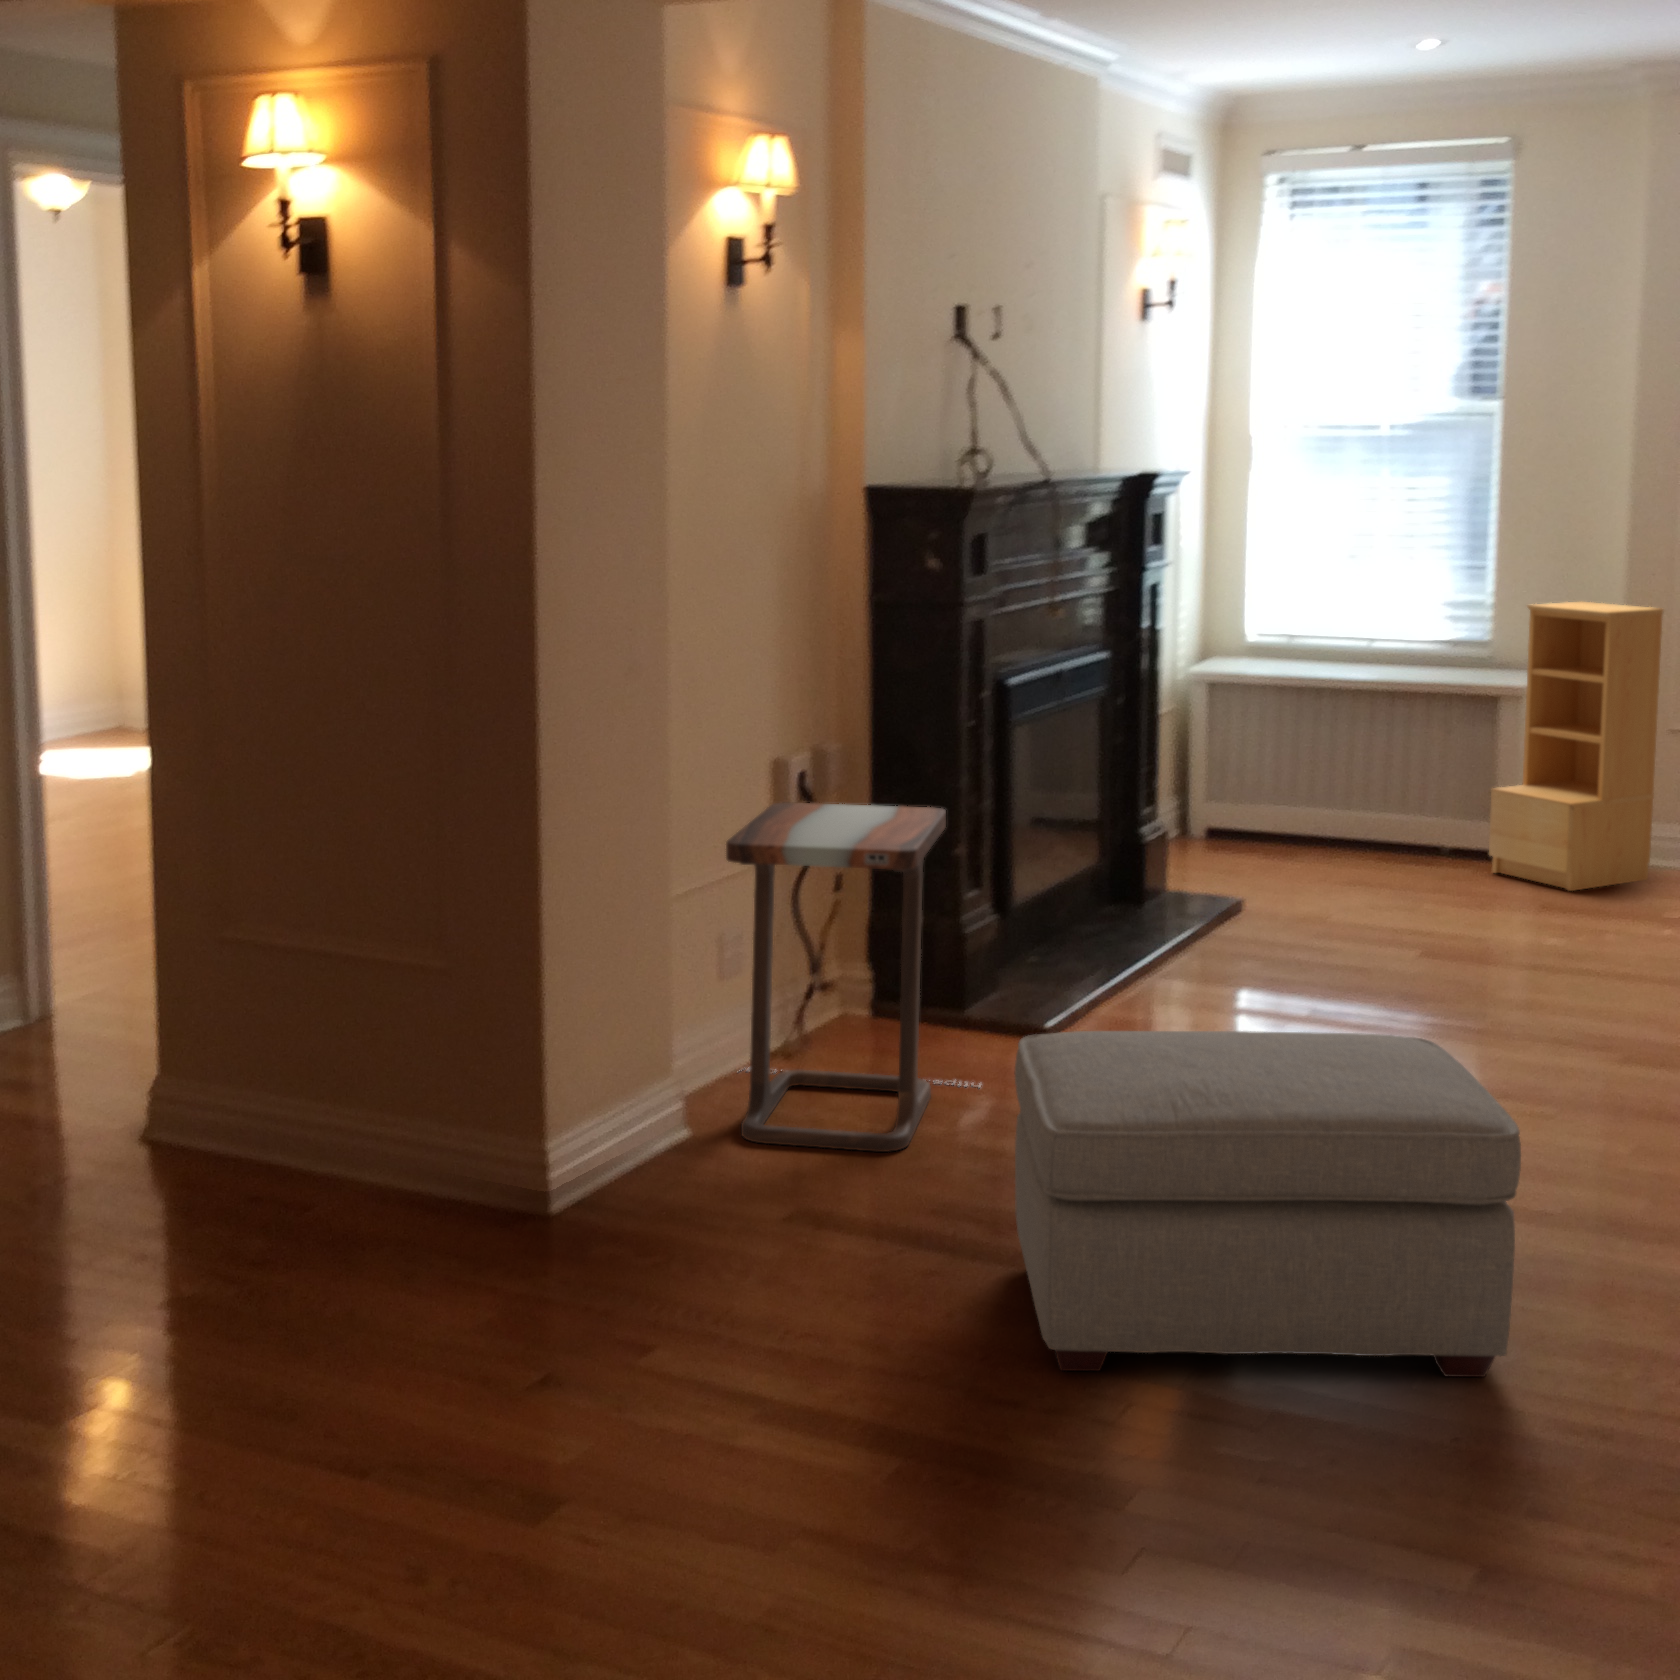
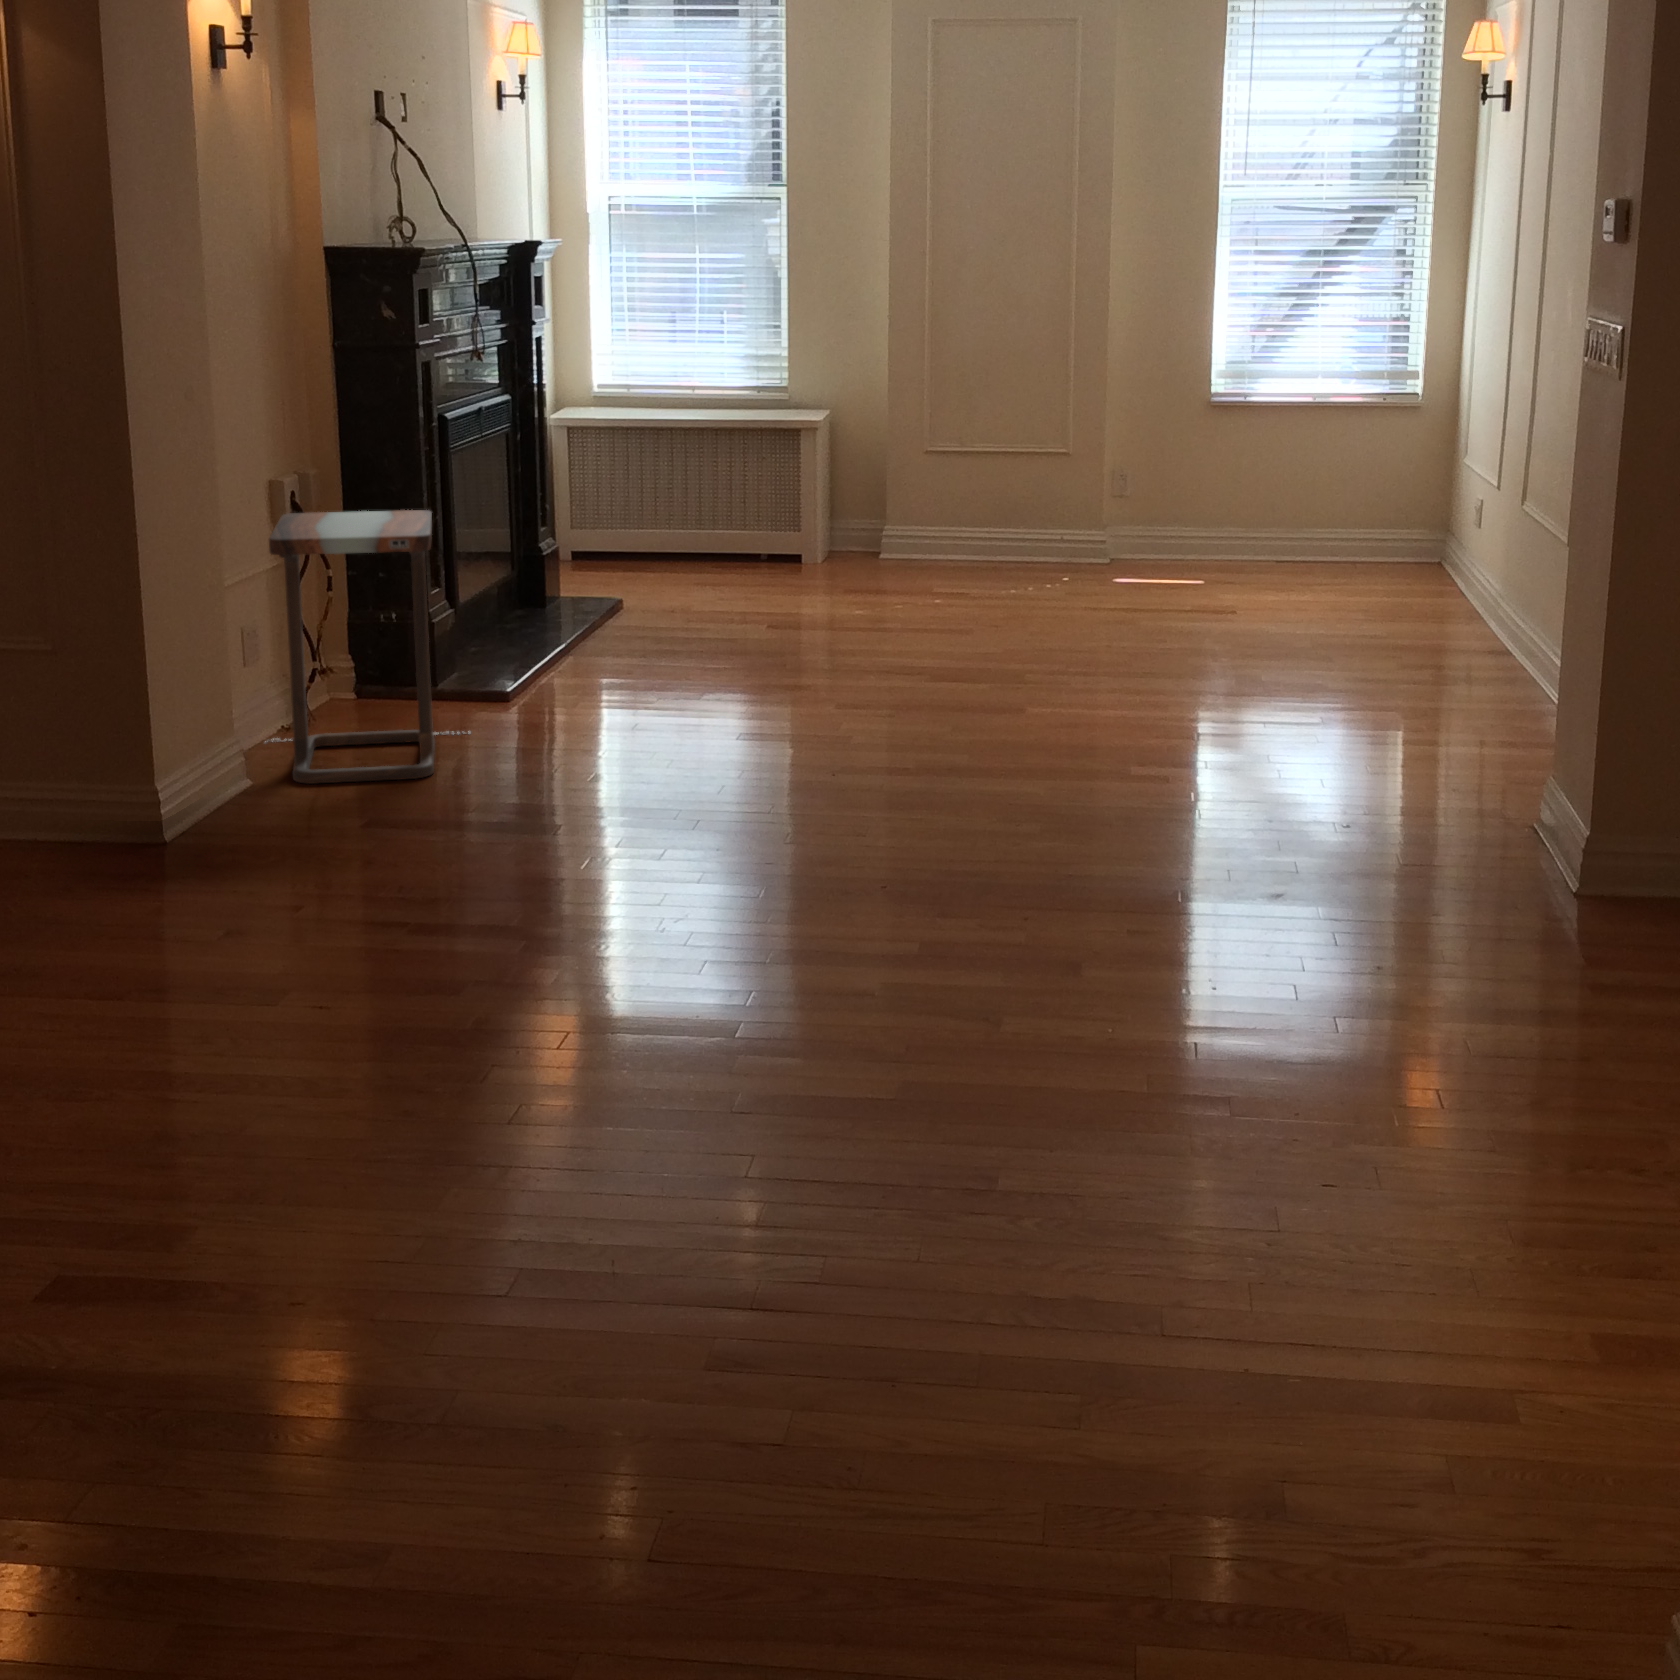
bookshelf: present [1489,601,1663,891] -> none [797,351,916,578]
ottoman: present [1015,1031,1521,1377] -> none [545,635,907,878]

